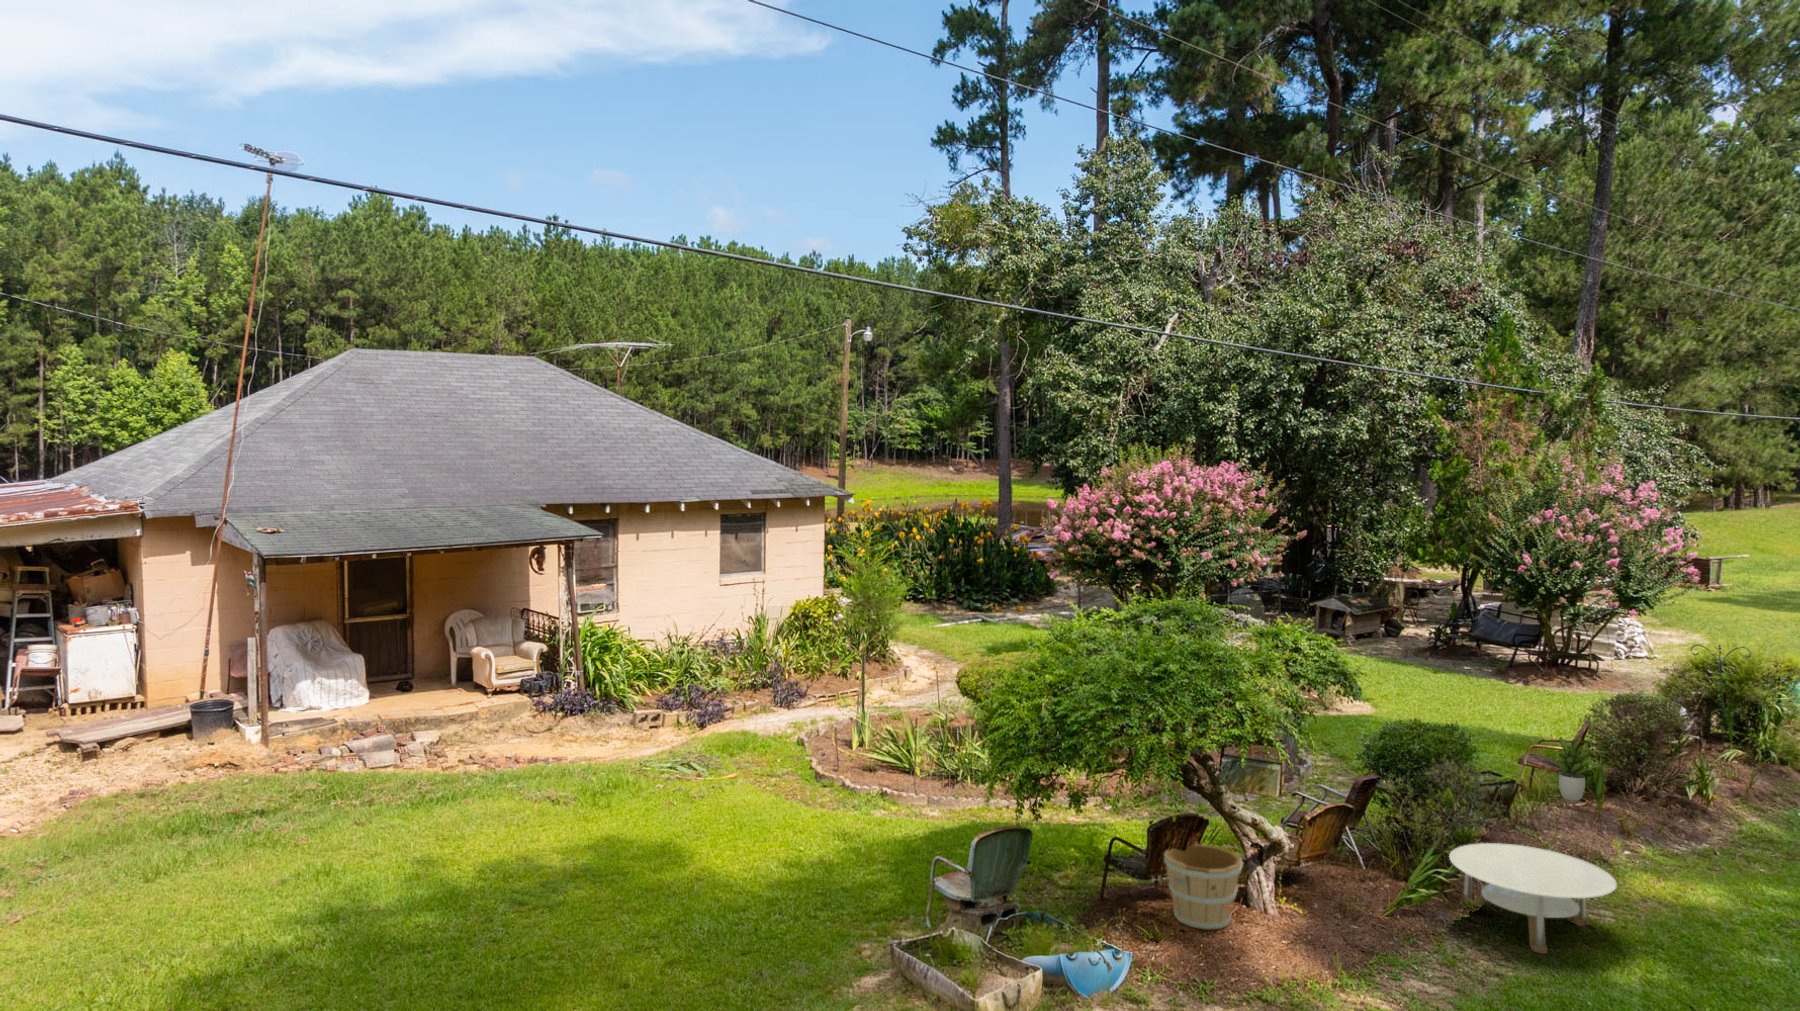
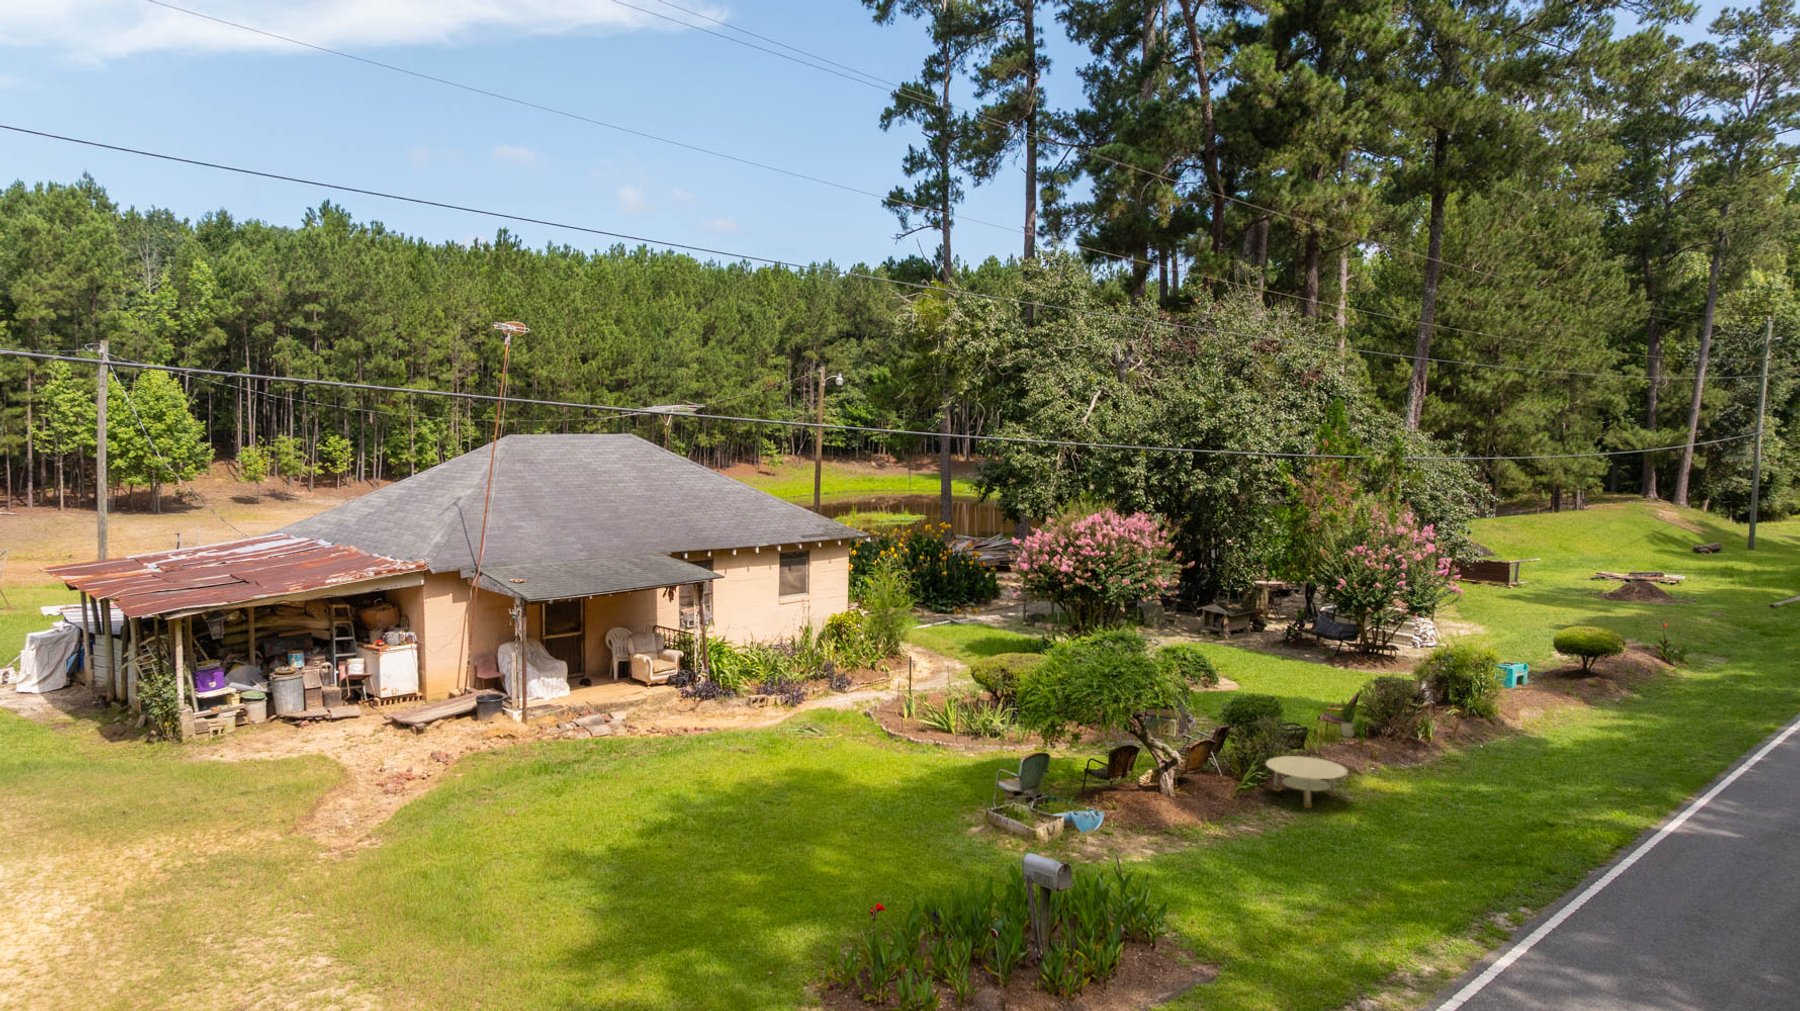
wooden bucket: present [1164,842,1243,930] -> none [1115,759,1158,804]

